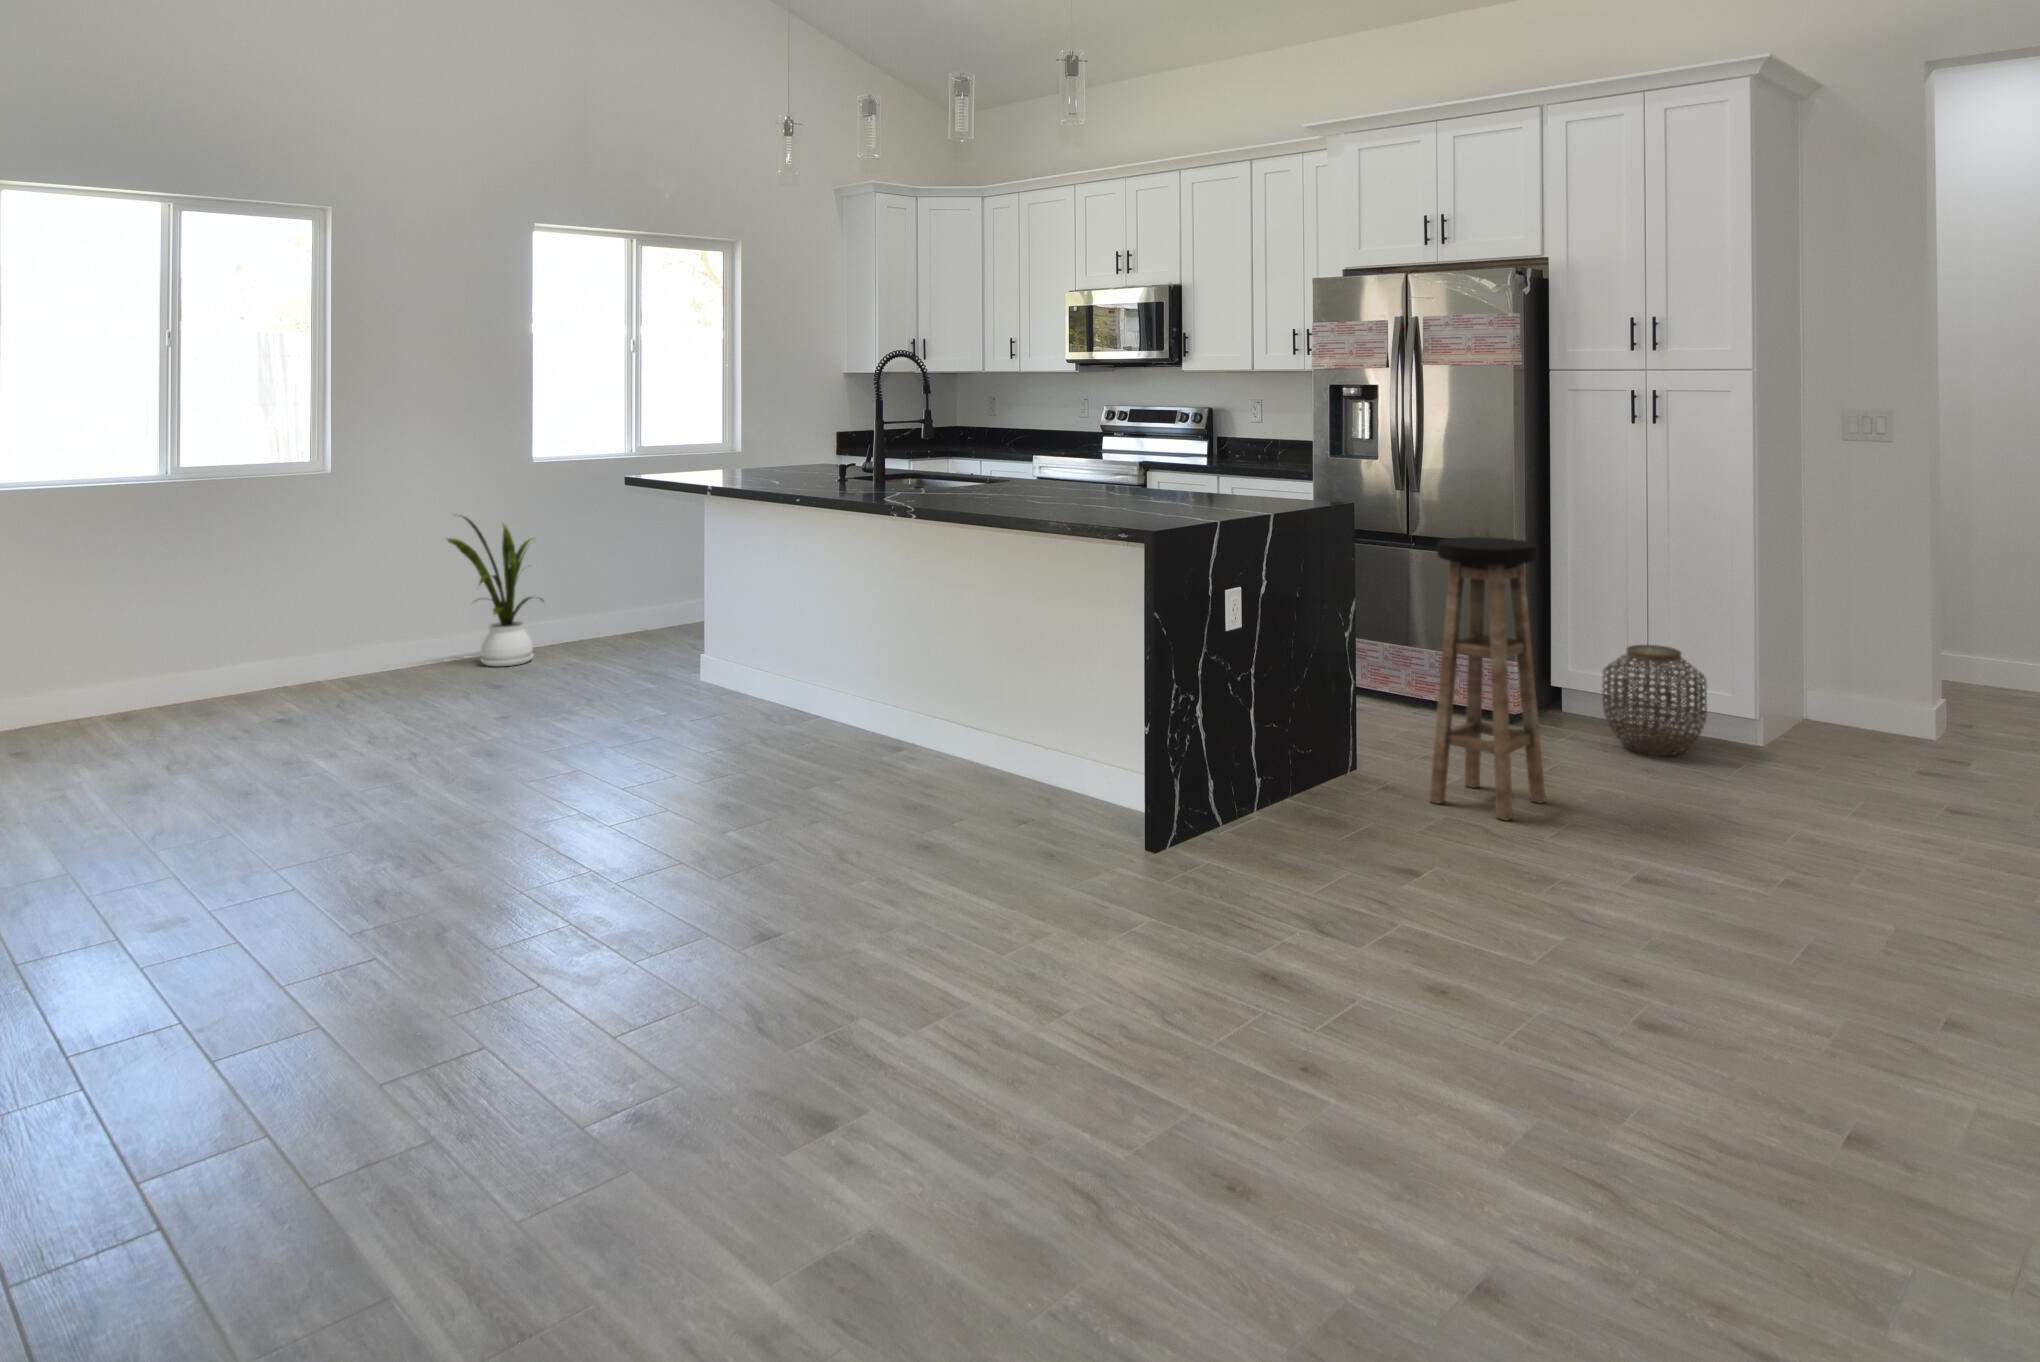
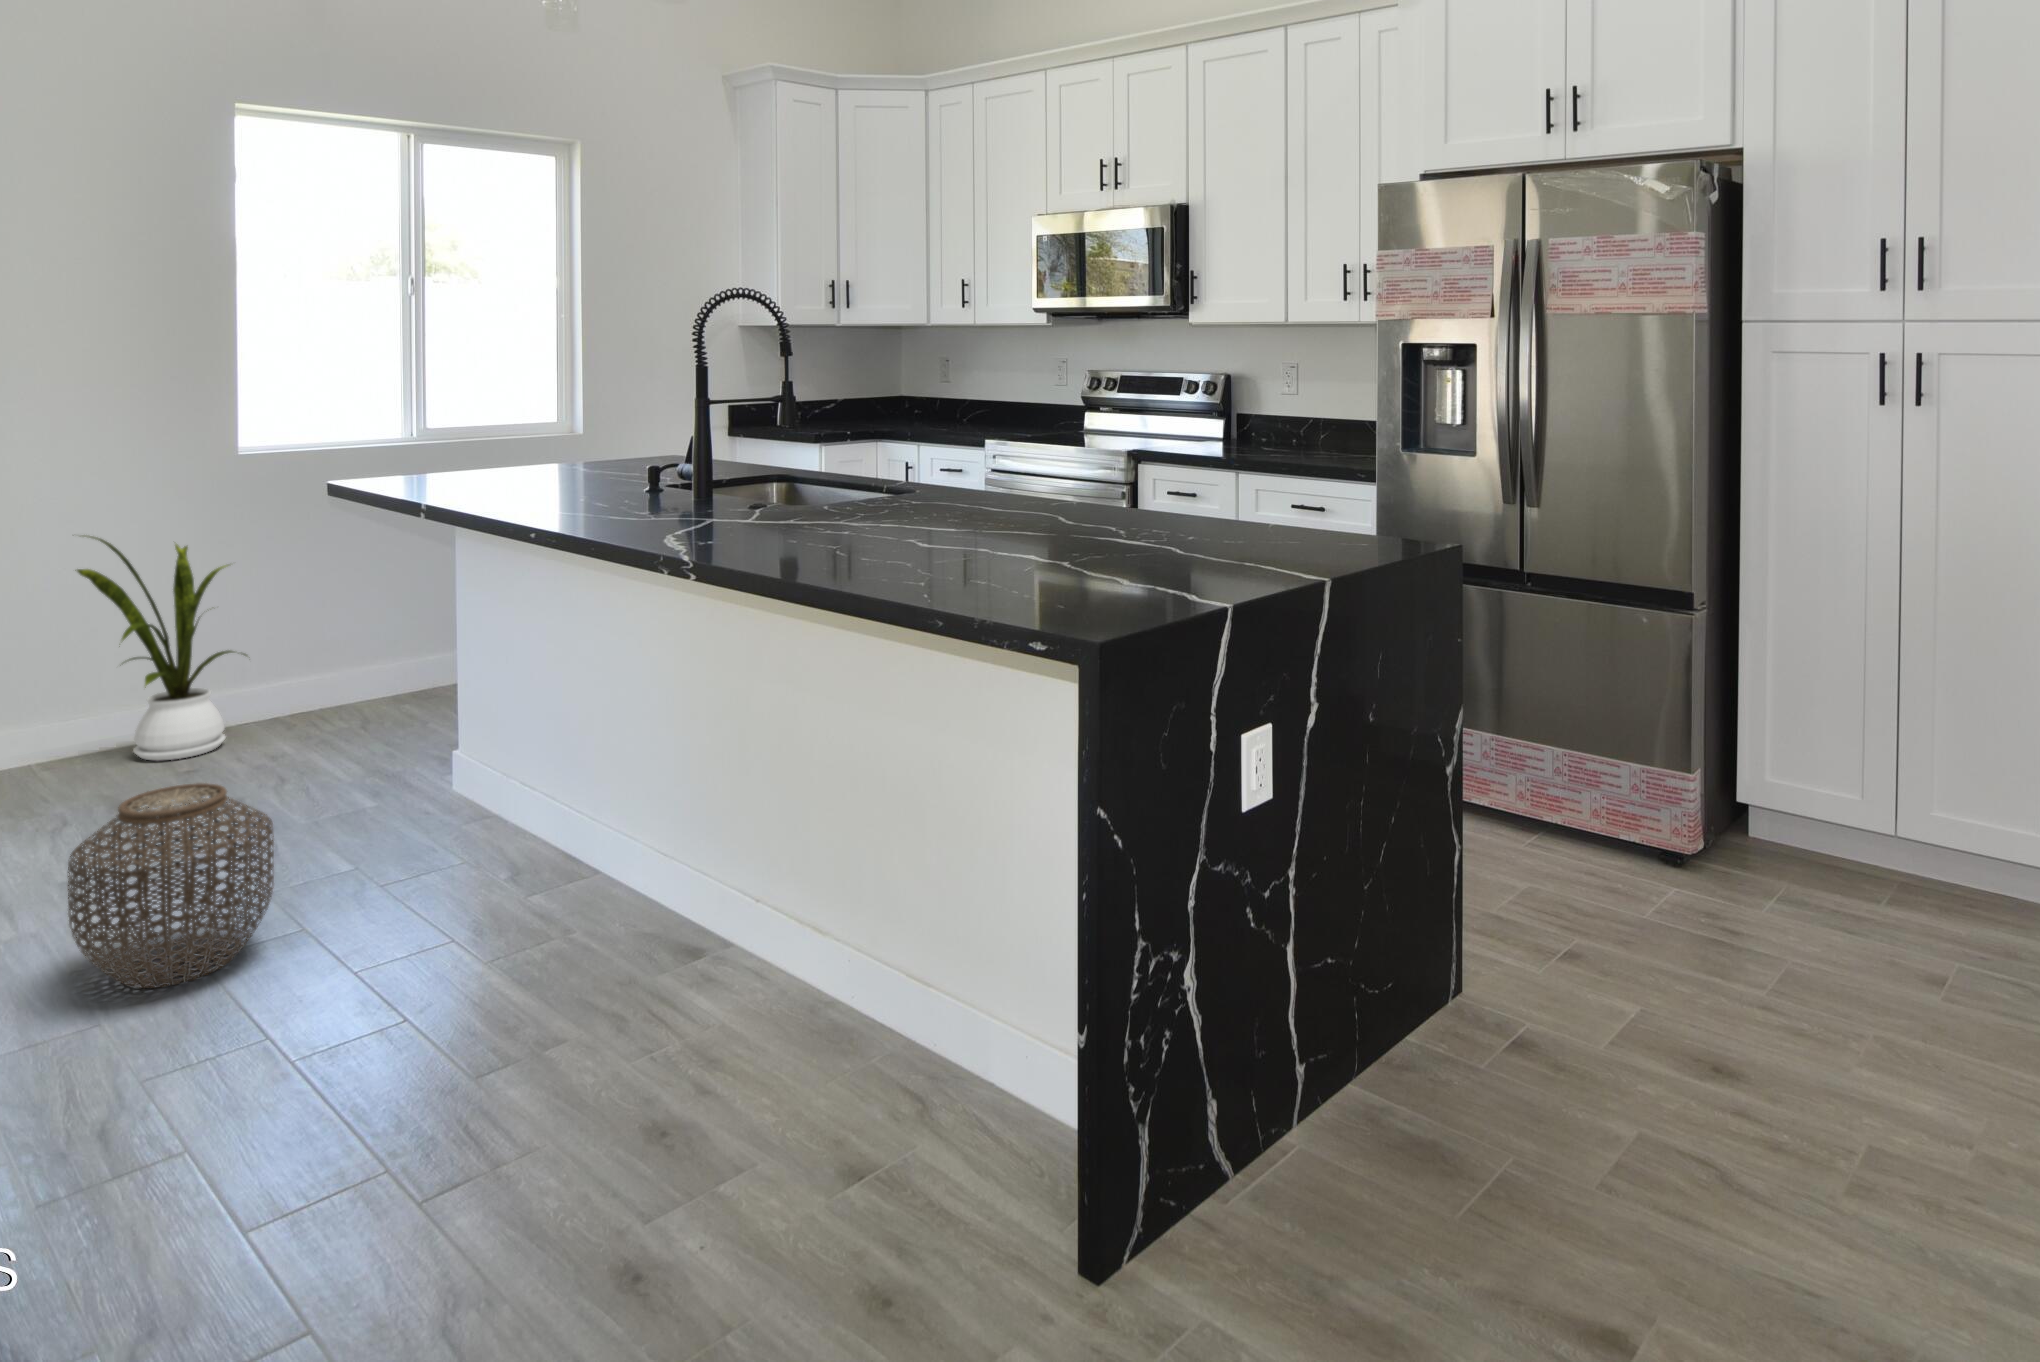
bar stool: present [1430,537,1545,821] -> none [1600,611,1800,1140]
woven basket: present [1602,645,1707,756] -> present [68,783,274,988]

